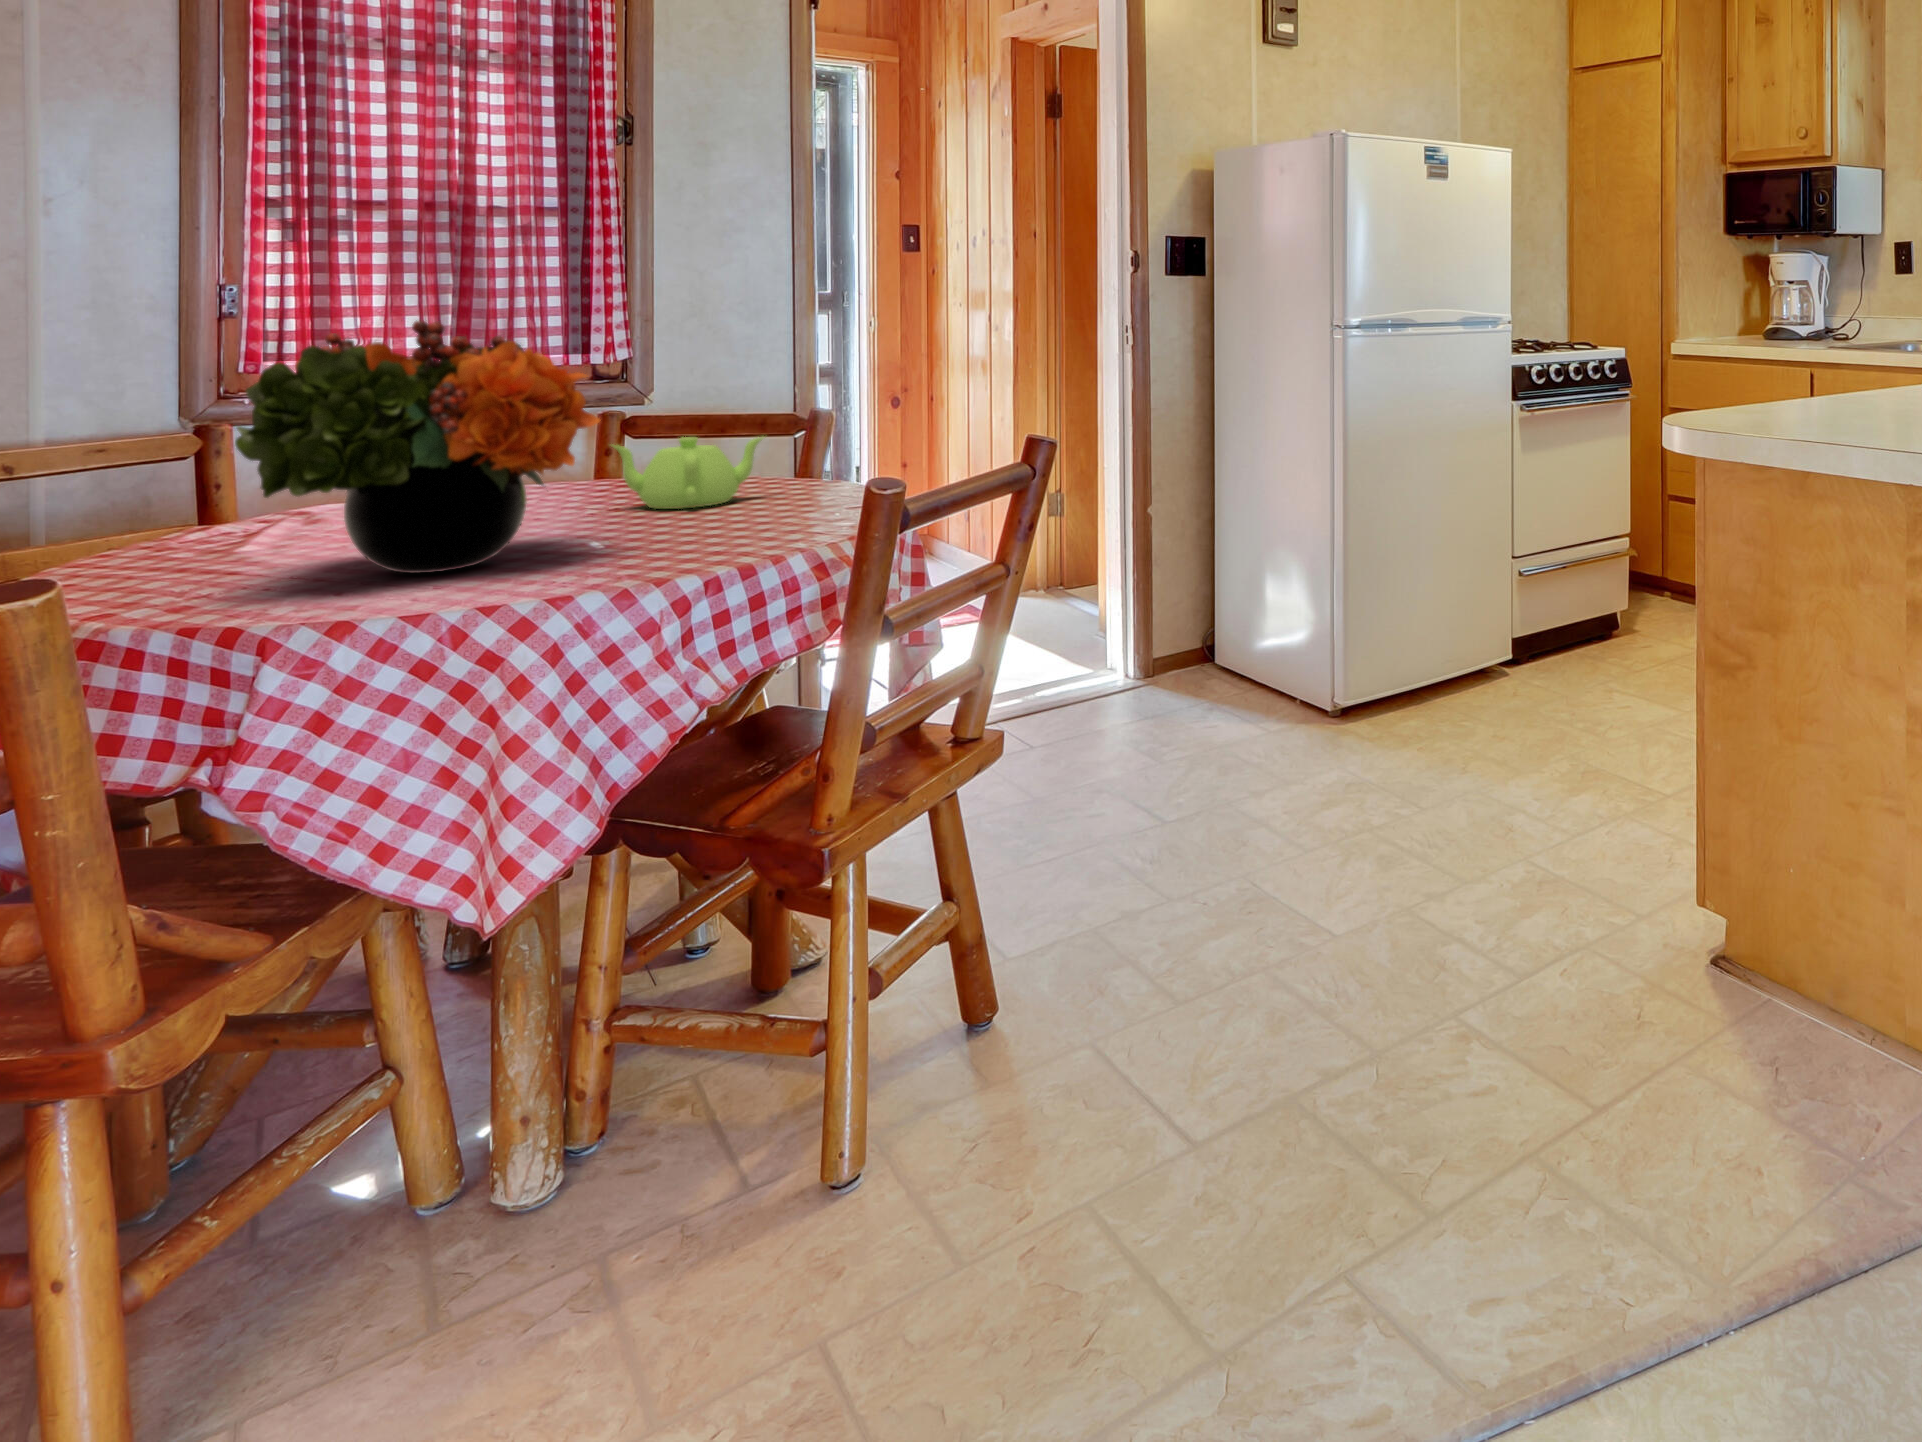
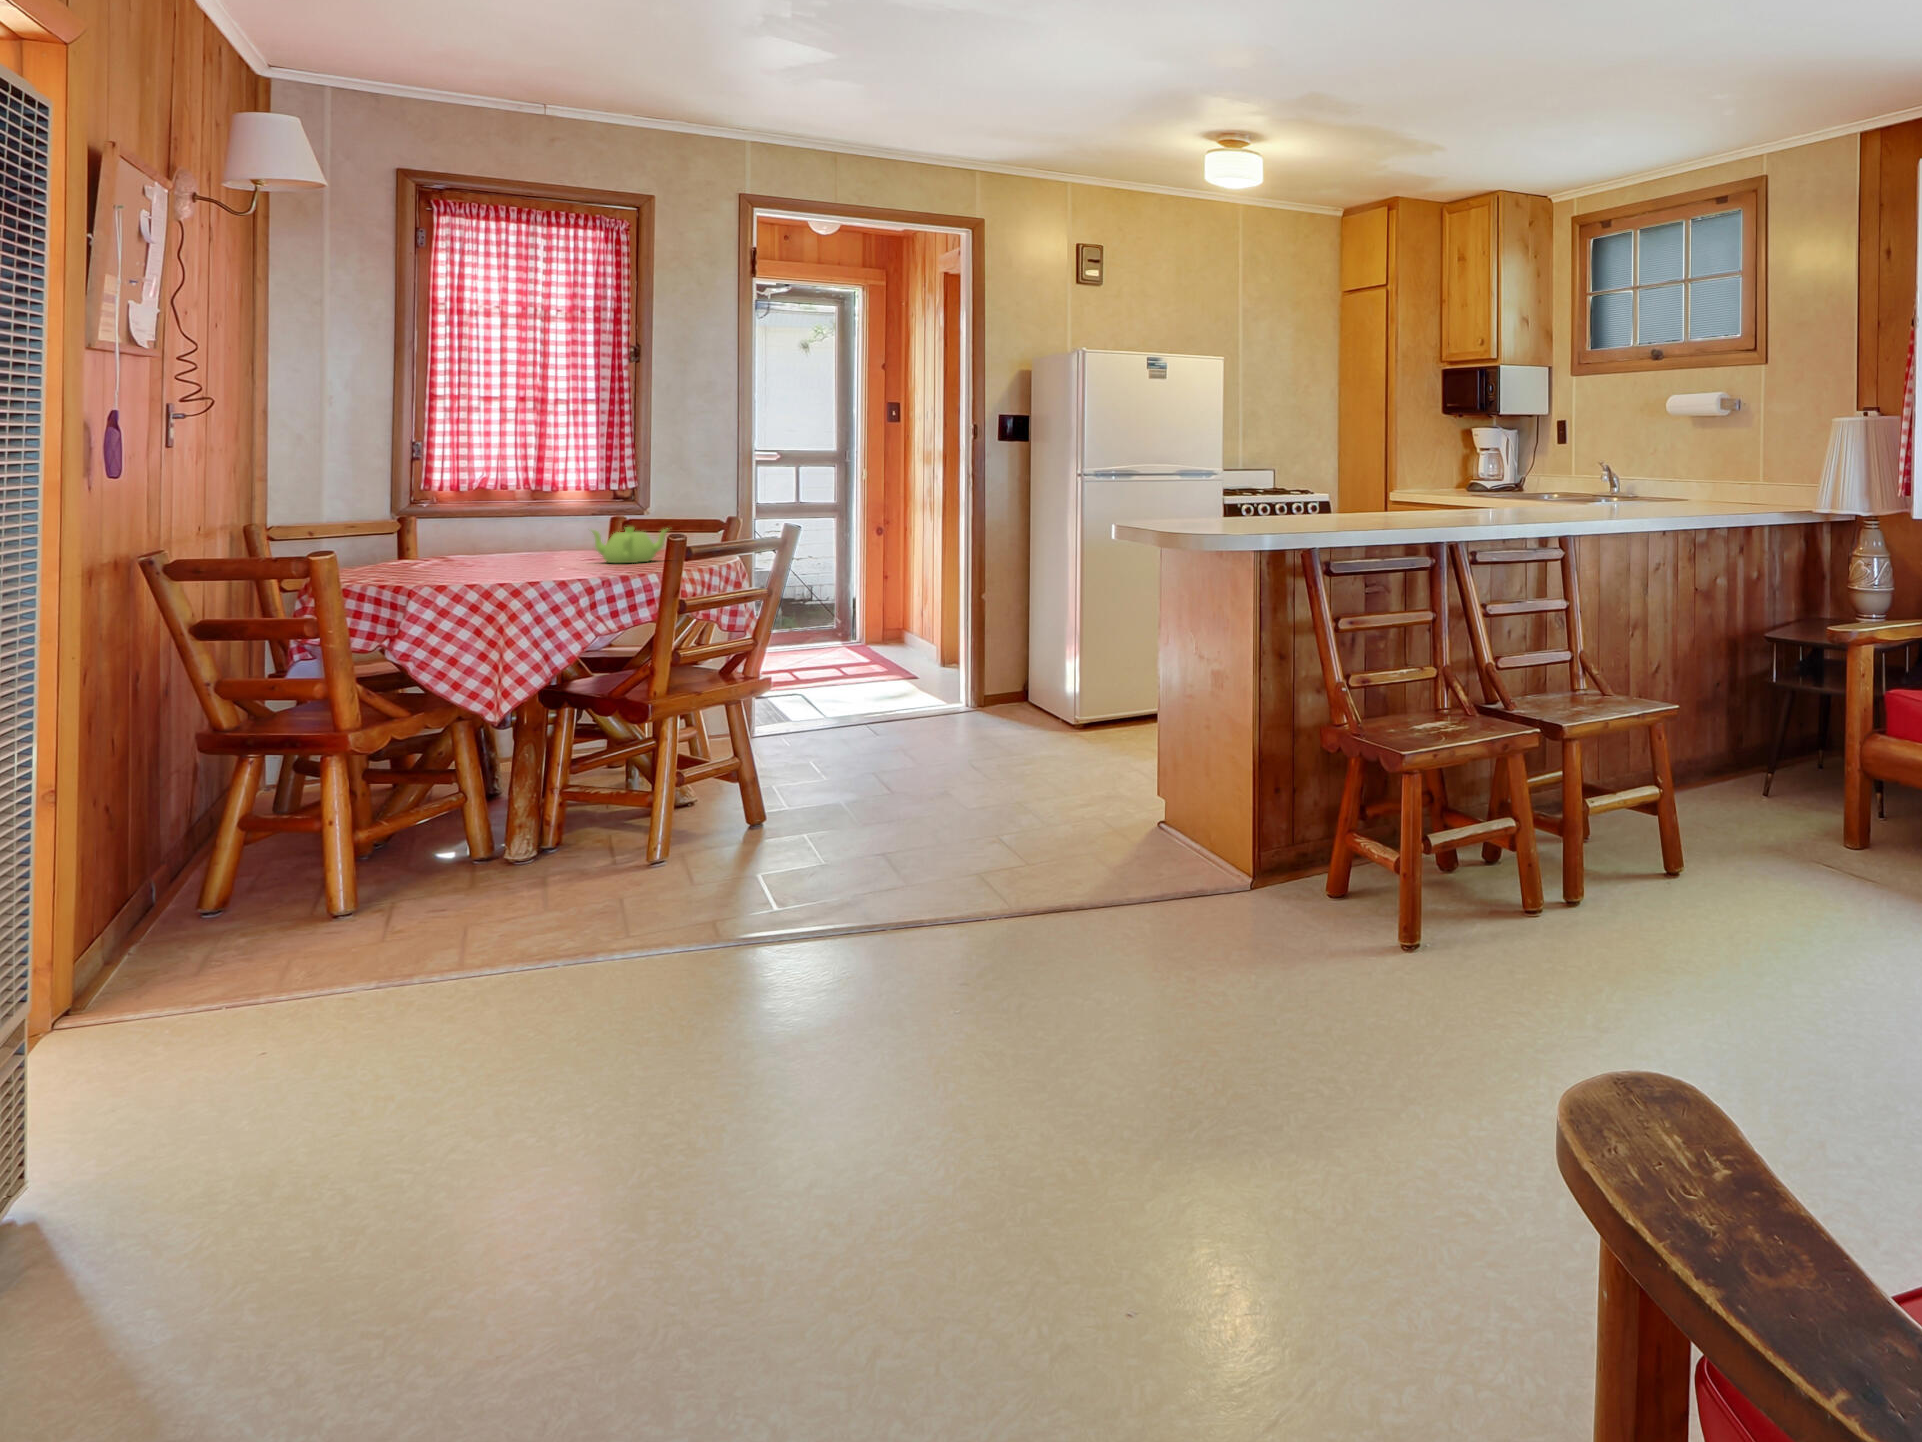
flower arrangement: present [235,320,600,573] -> none [404,464,568,578]

